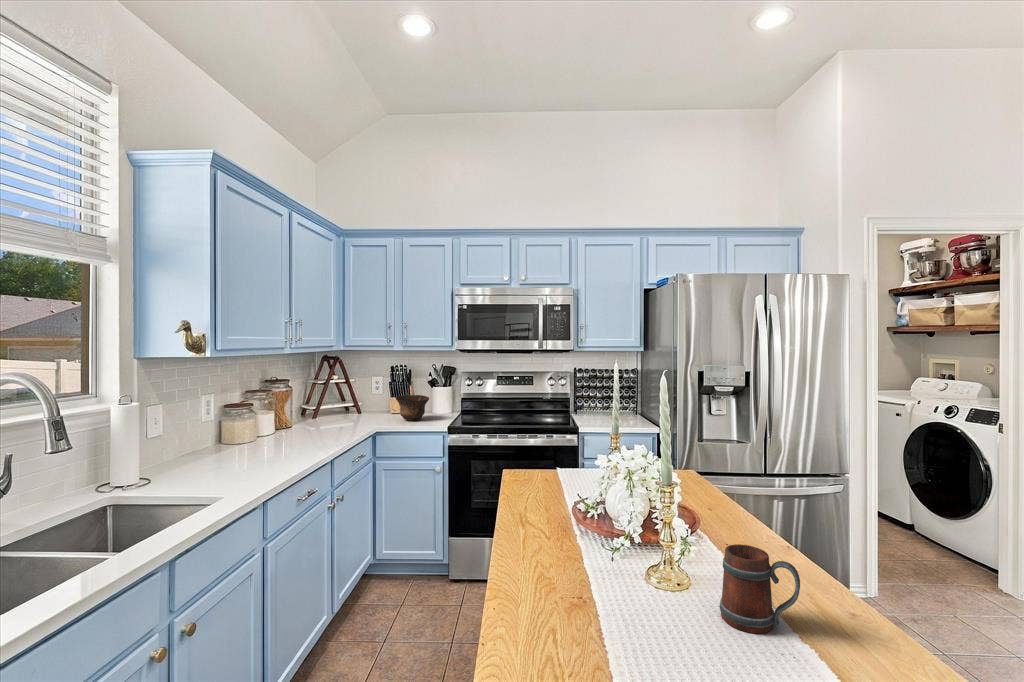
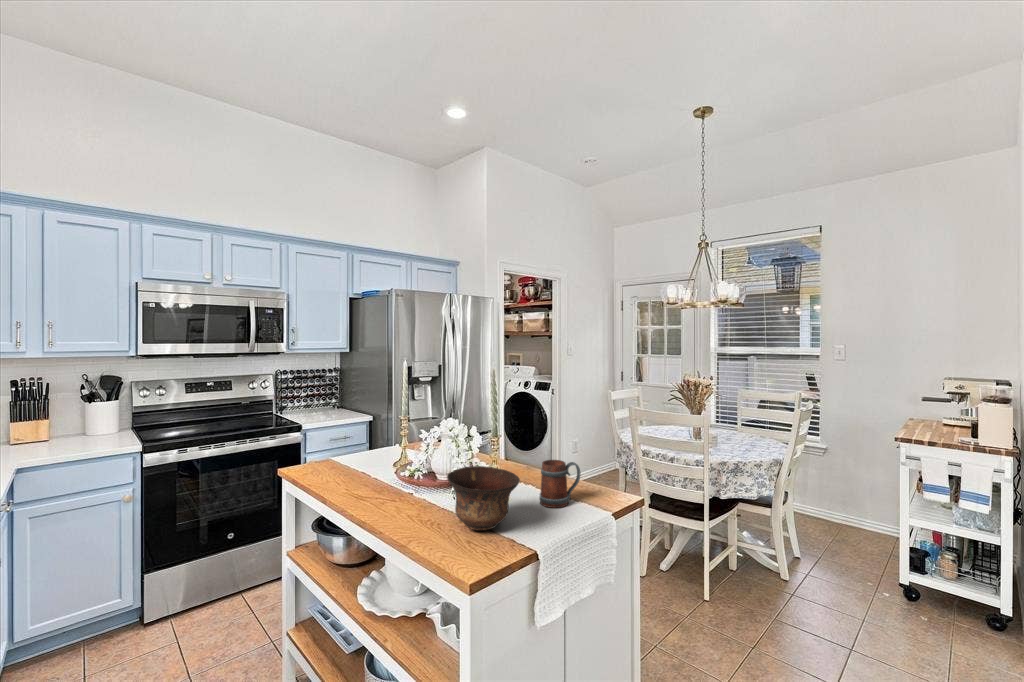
bowl: present [396,395,429,420] -> present [447,466,520,530]

